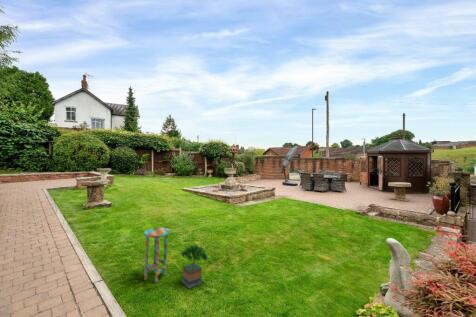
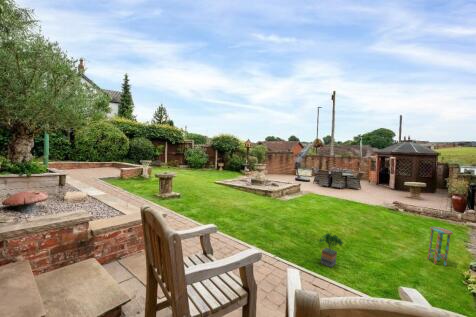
side table: present [144,227,170,283] -> present [427,227,453,266]

